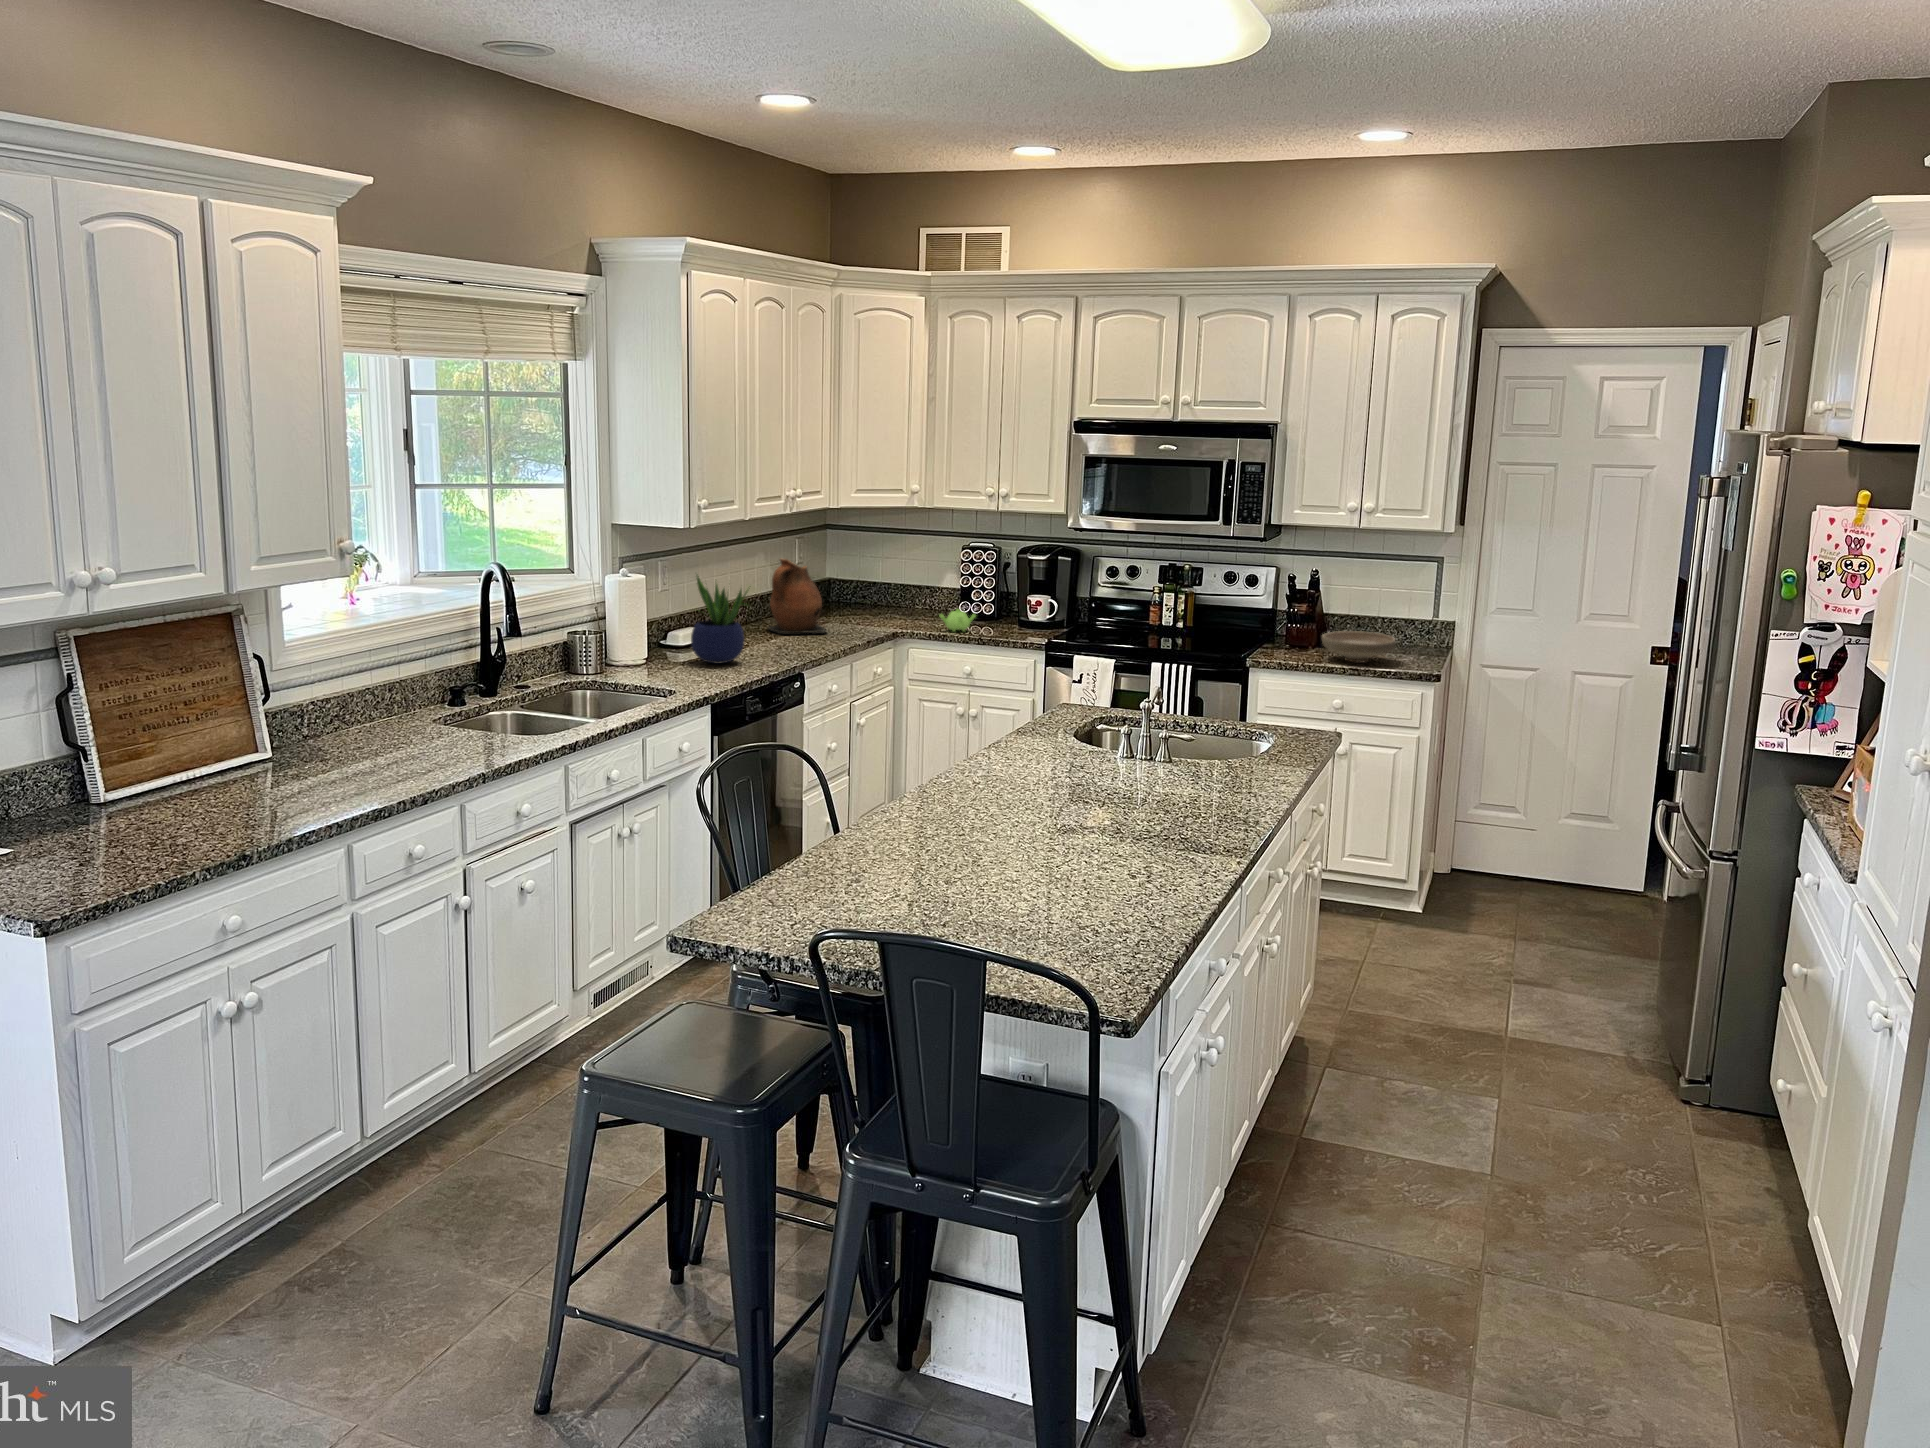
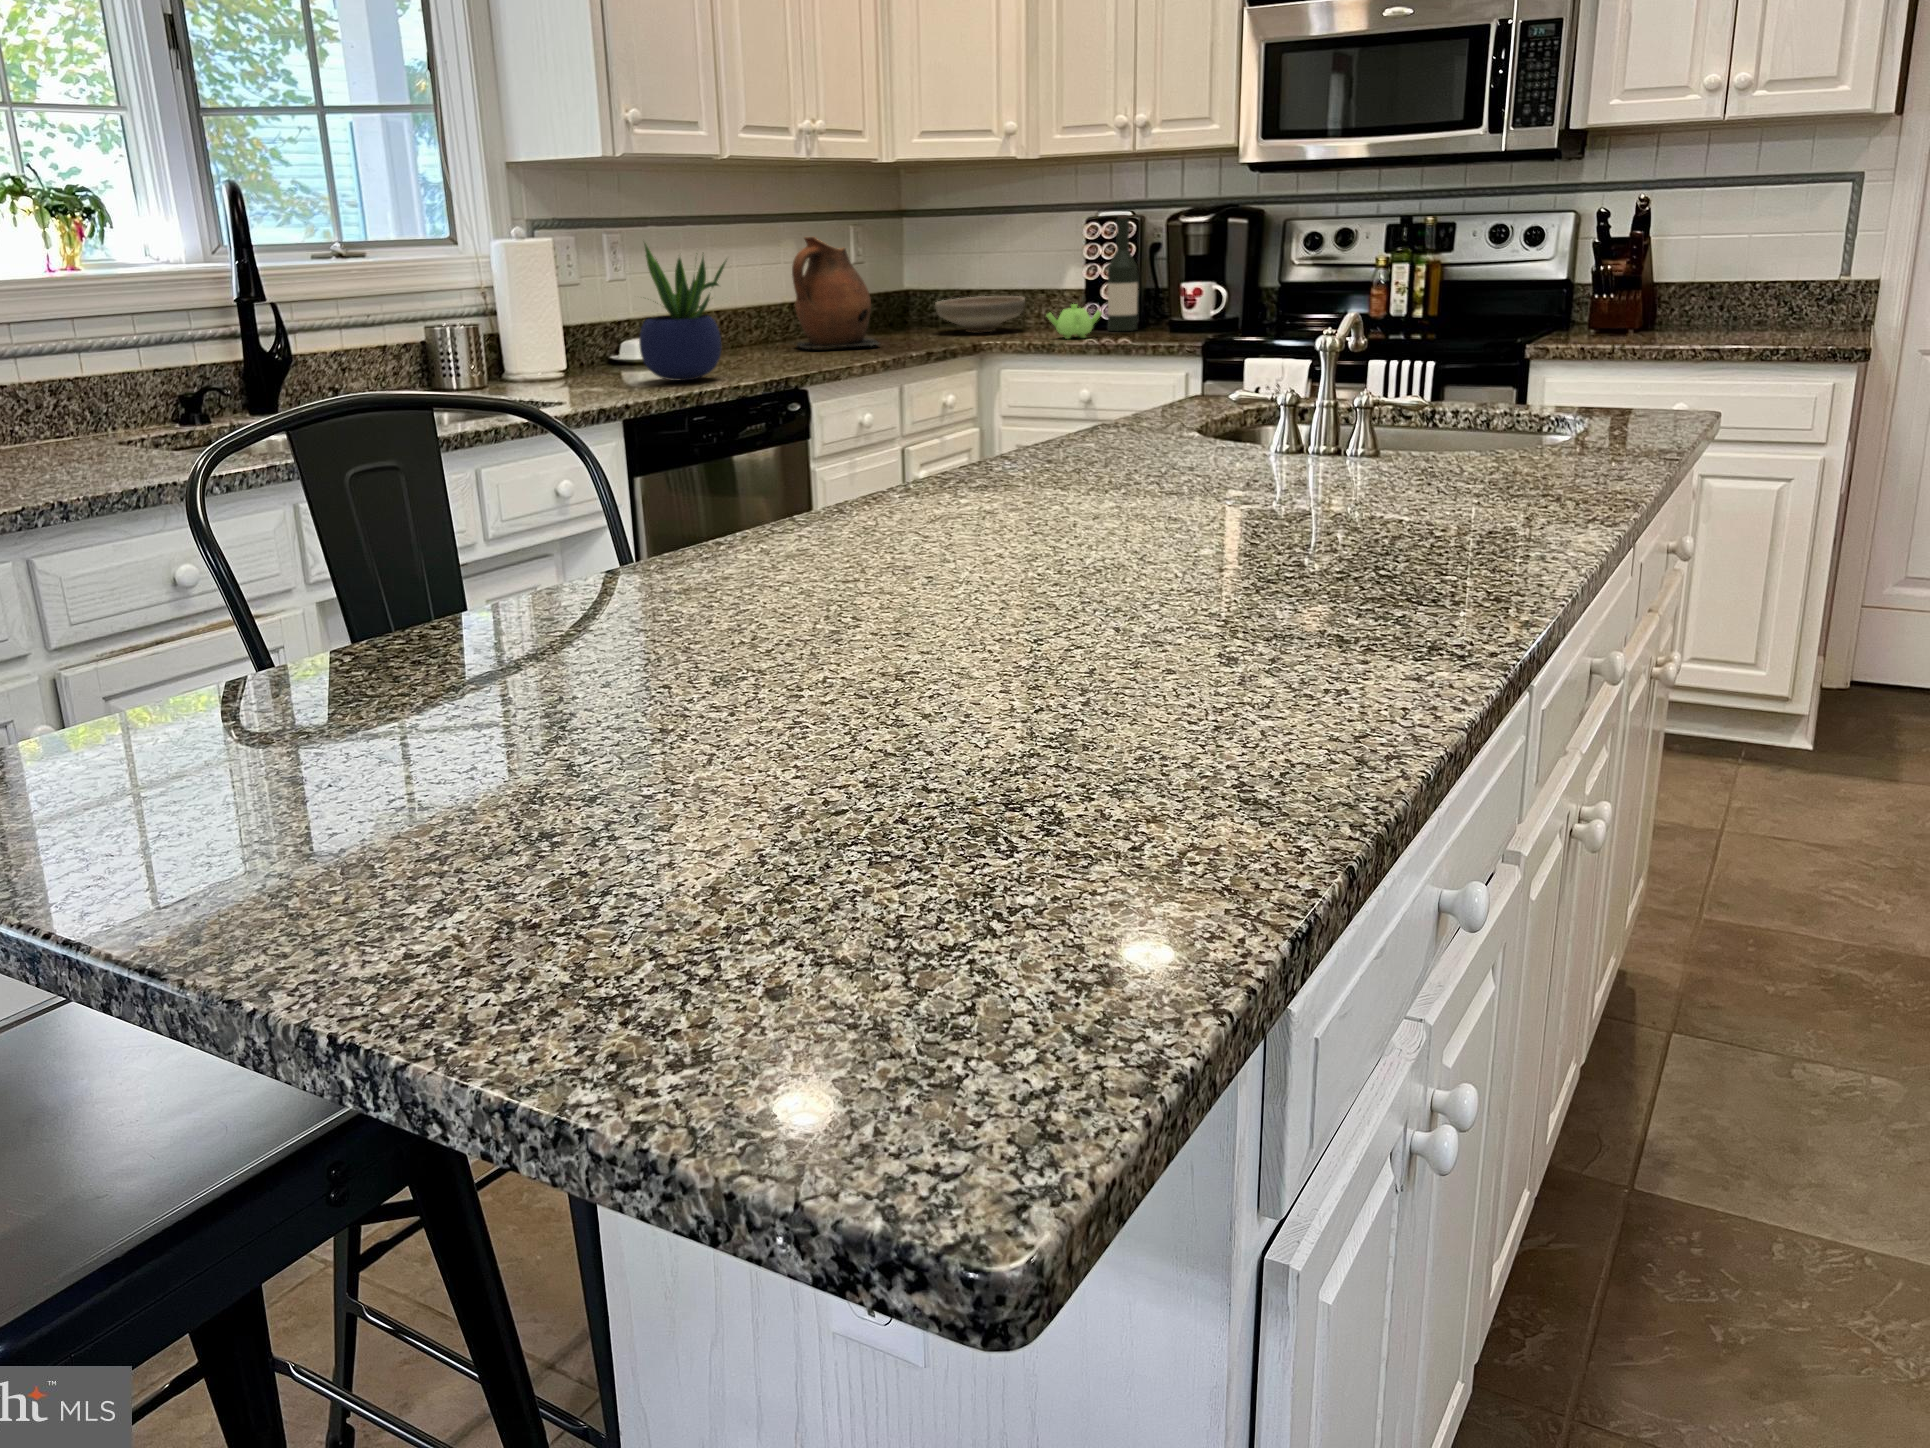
wine bottle: none [977,549,998,625] -> present [1108,215,1138,331]
bowl: present [1322,631,1395,662] -> present [935,296,1025,333]

